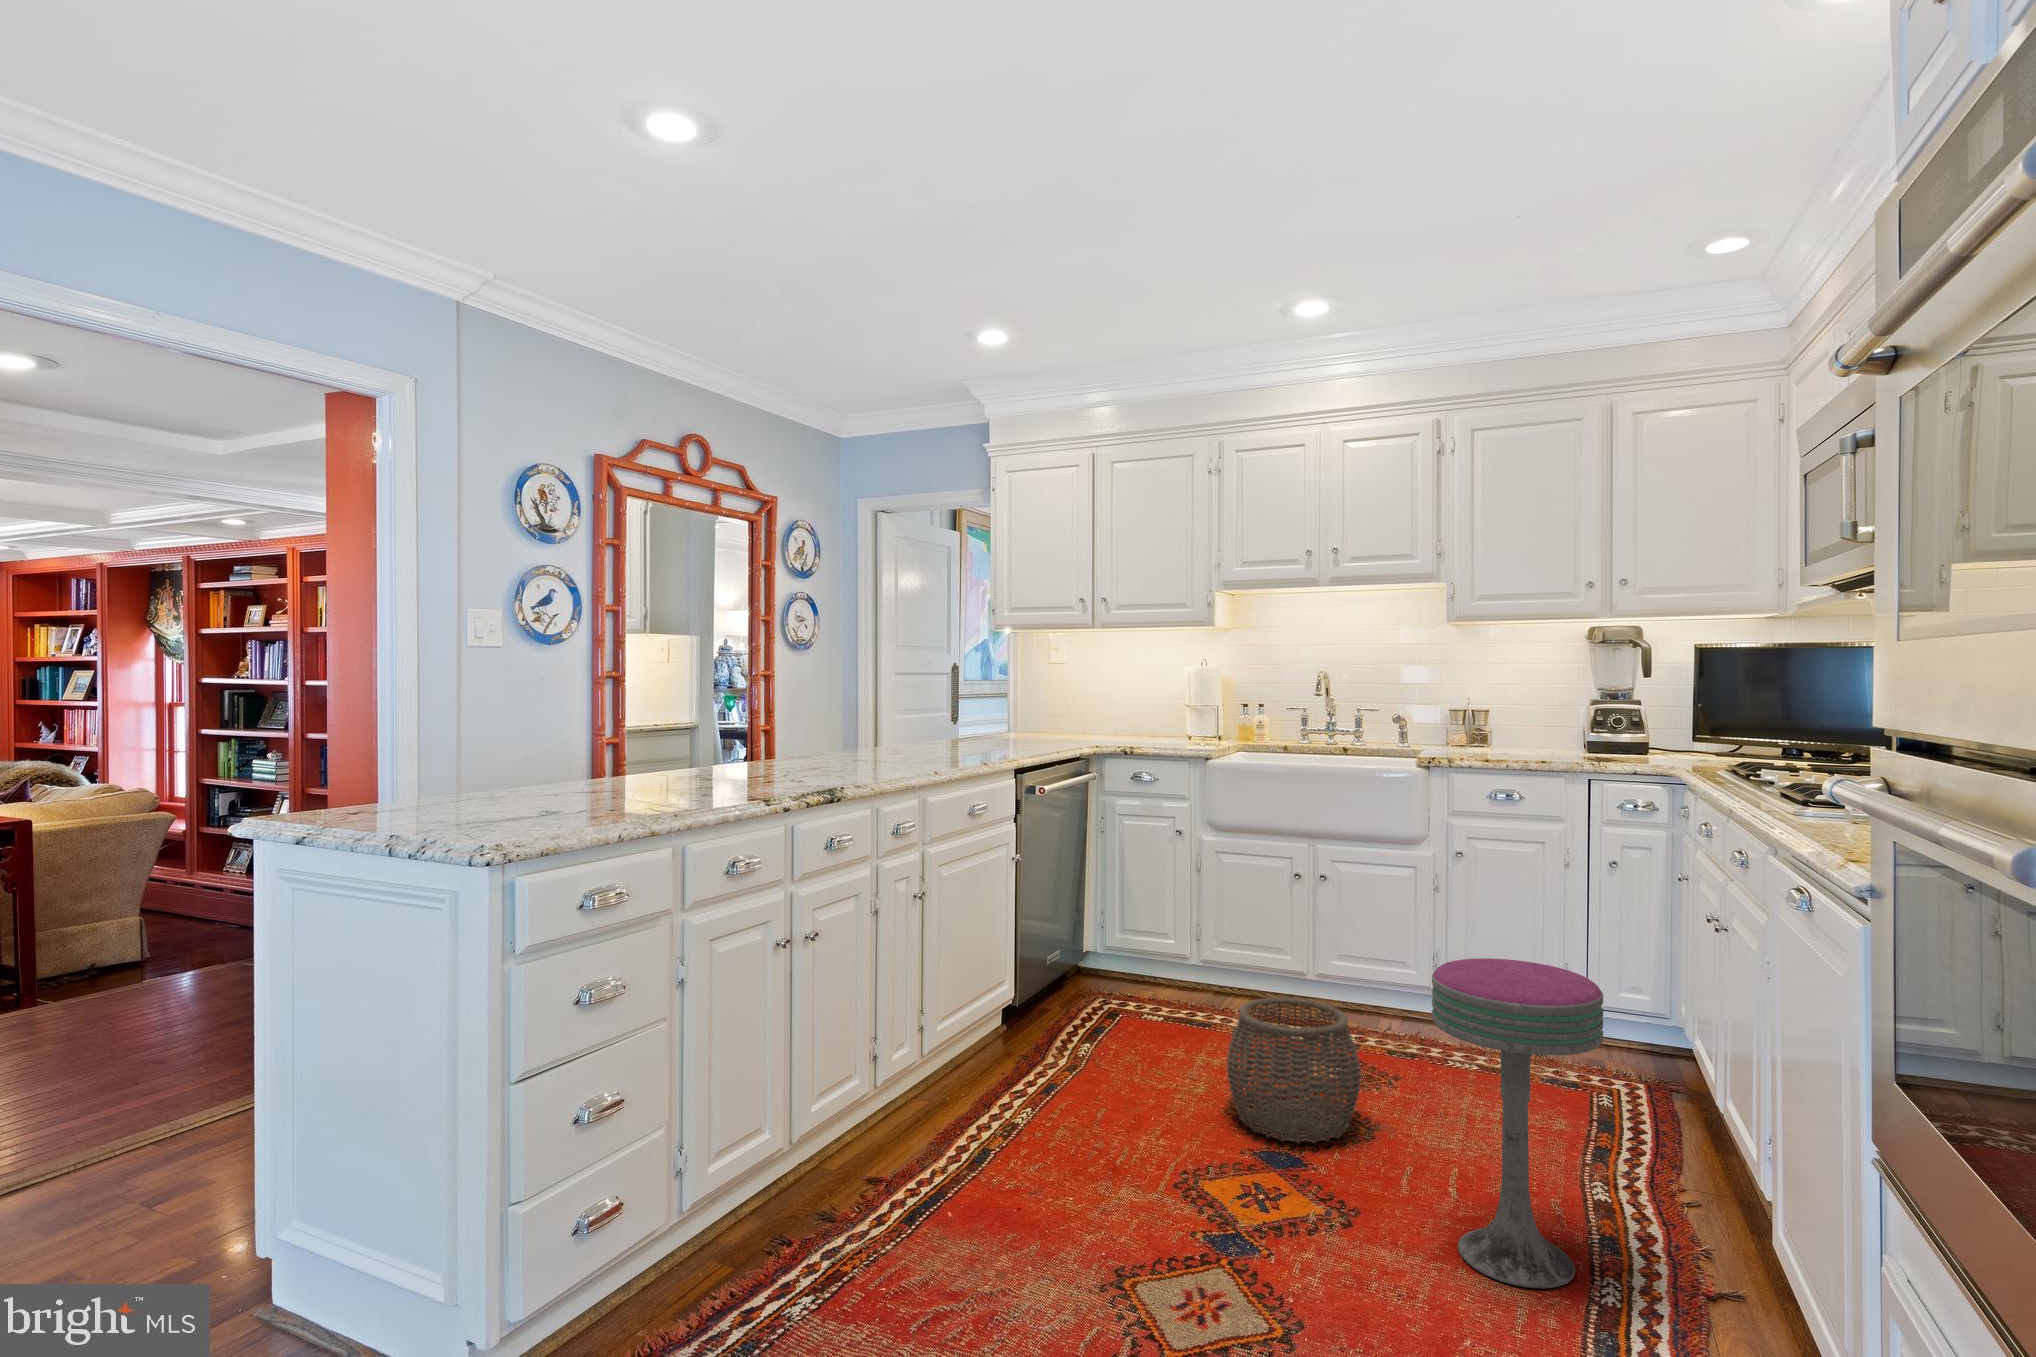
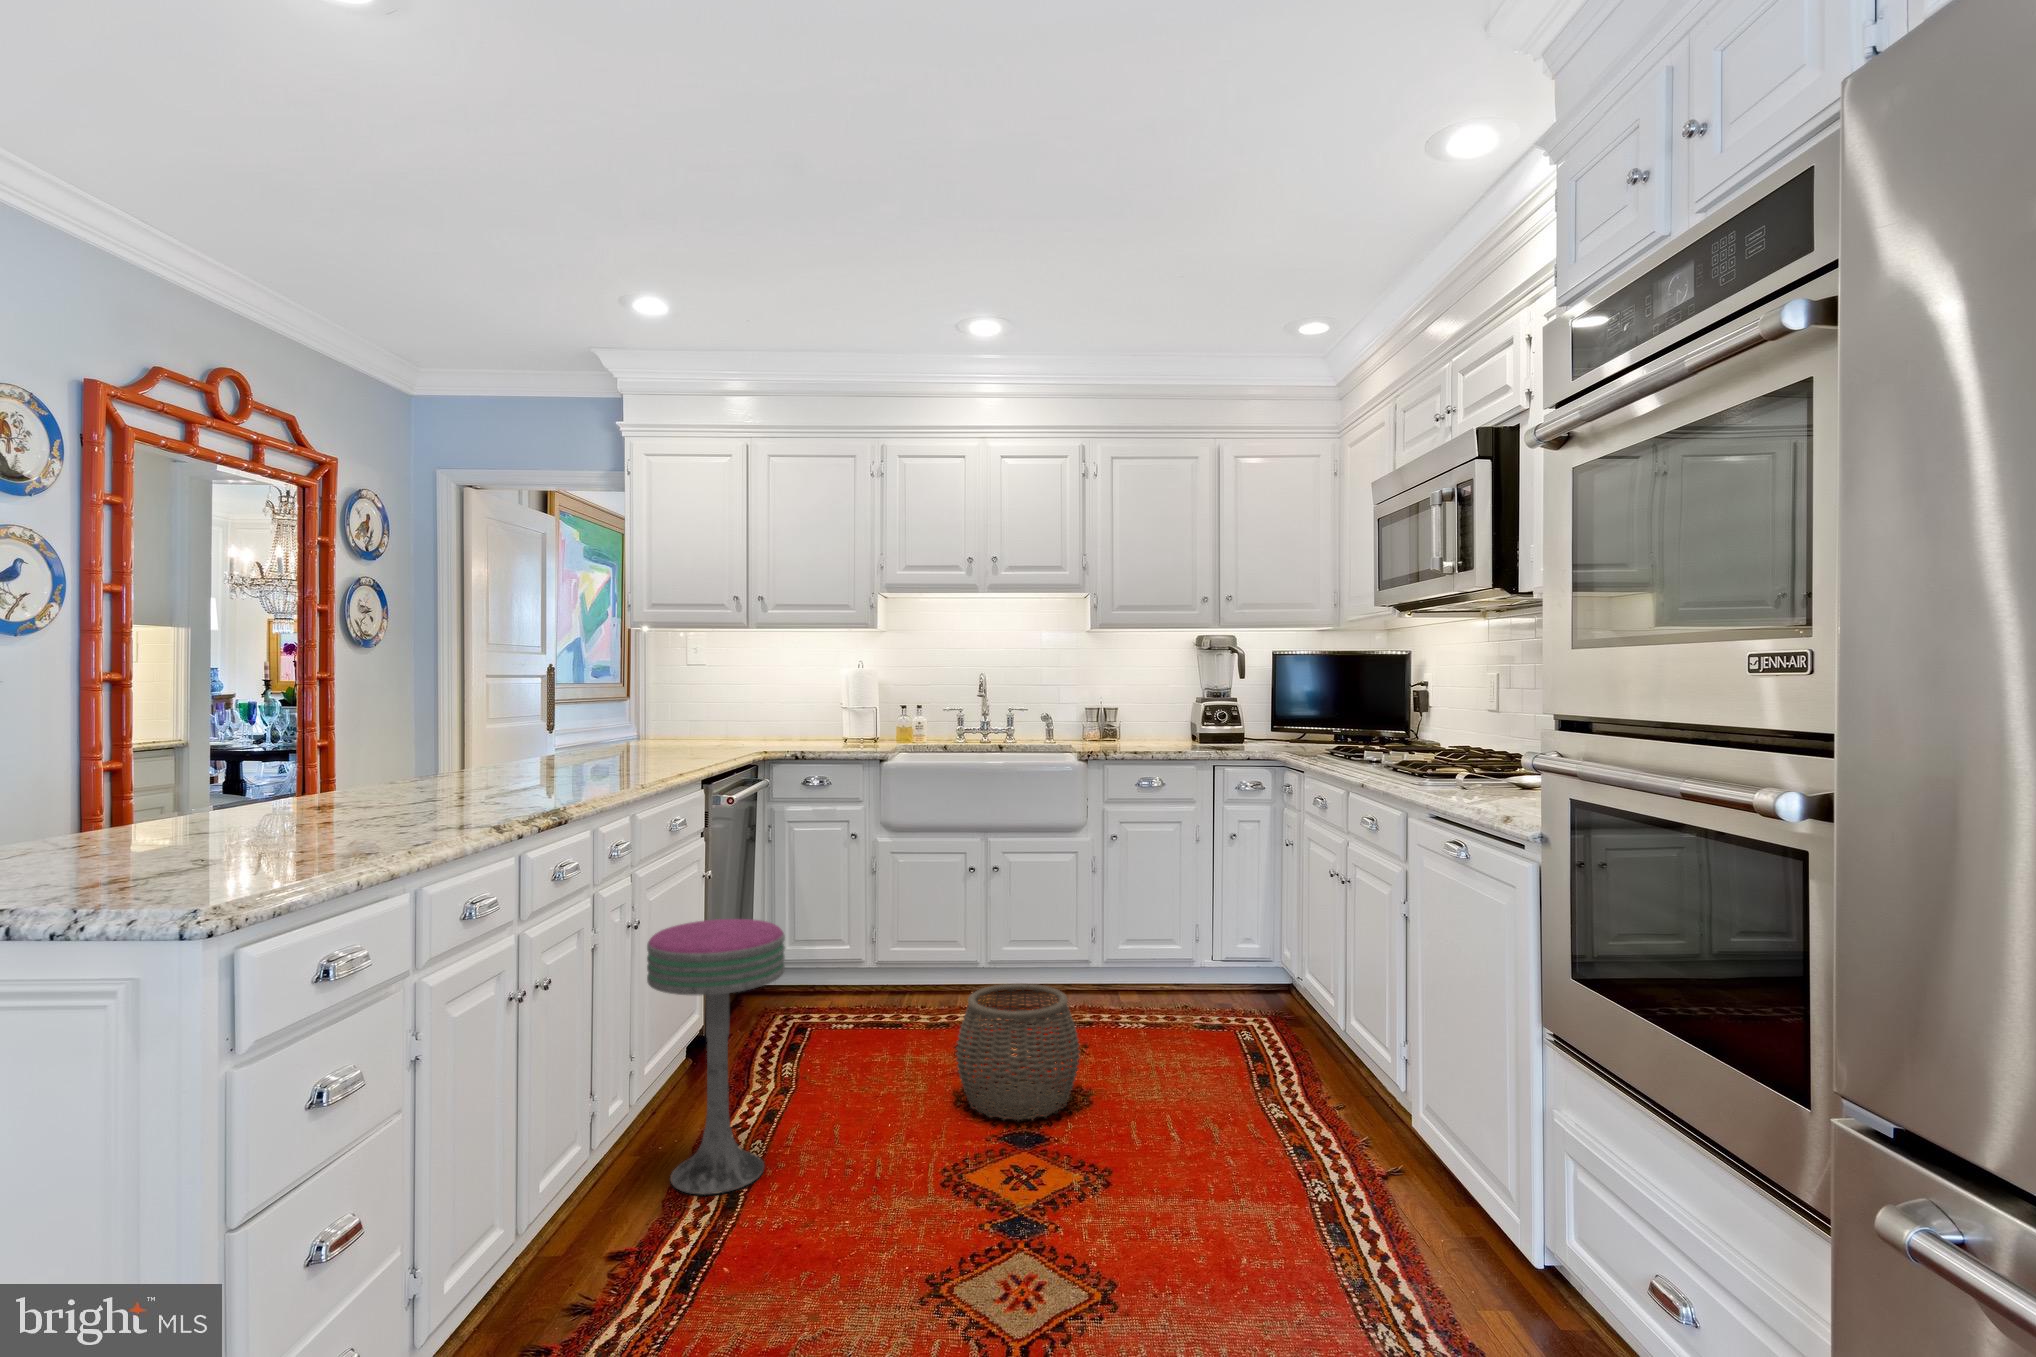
bar stool: present [1432,958,1603,1289] -> present [647,919,785,1195]

